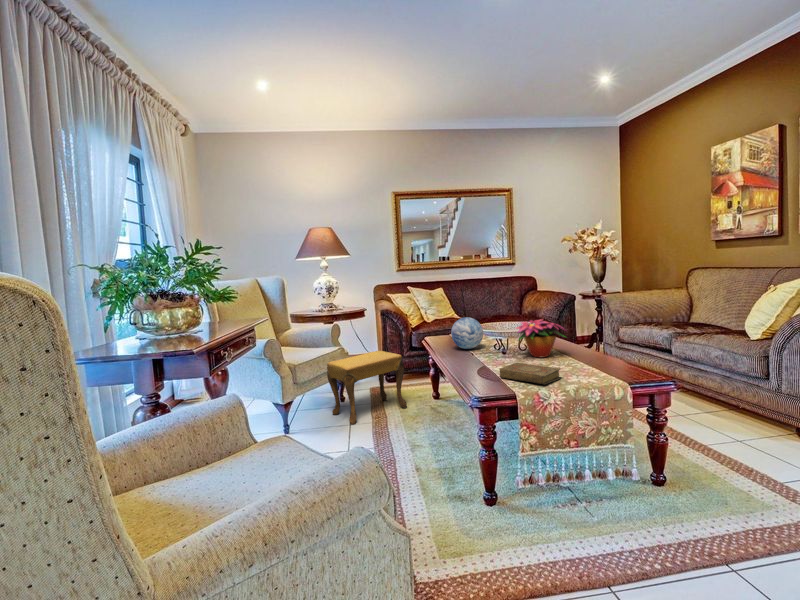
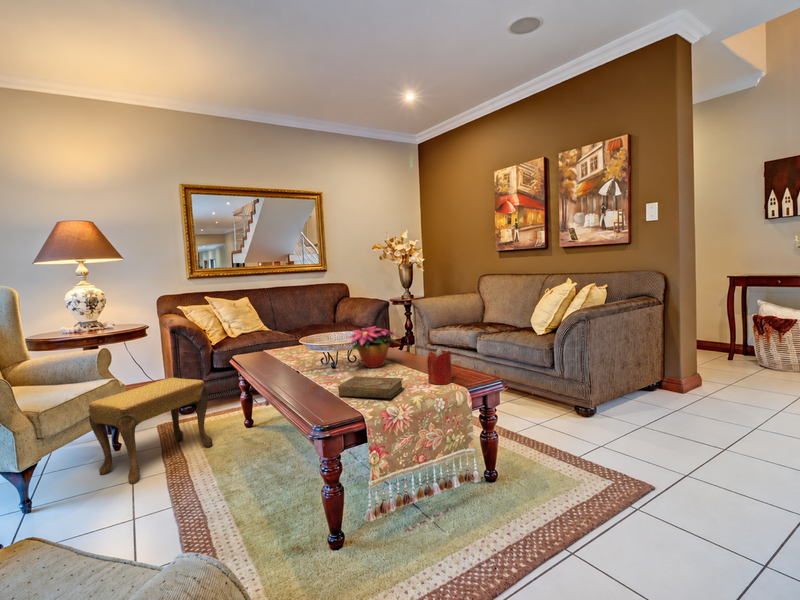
decorative orb: present [451,317,483,349] -> none [271,328,309,366]
candle: none [587,343,614,379] -> present [427,348,452,384]

